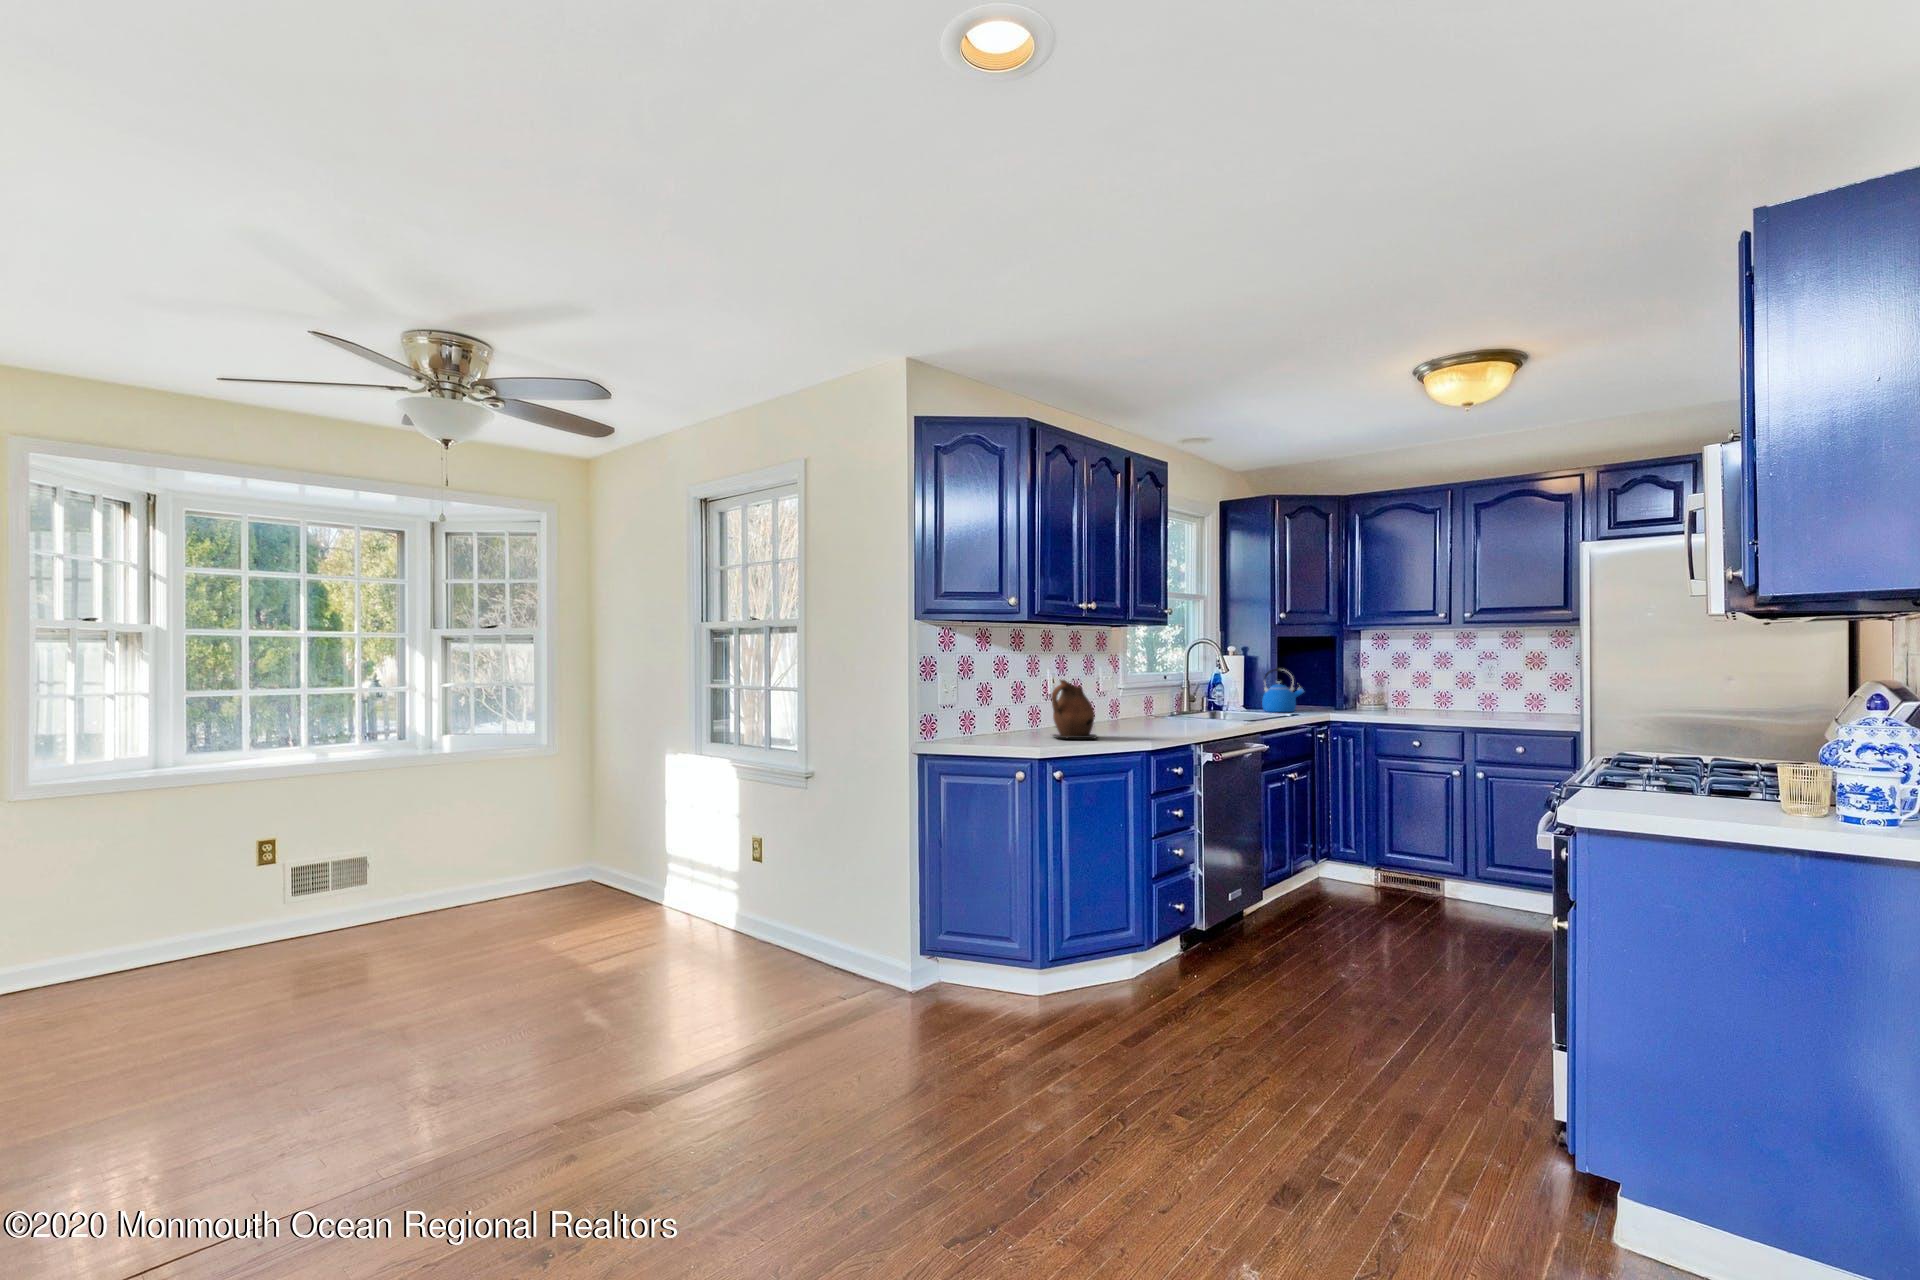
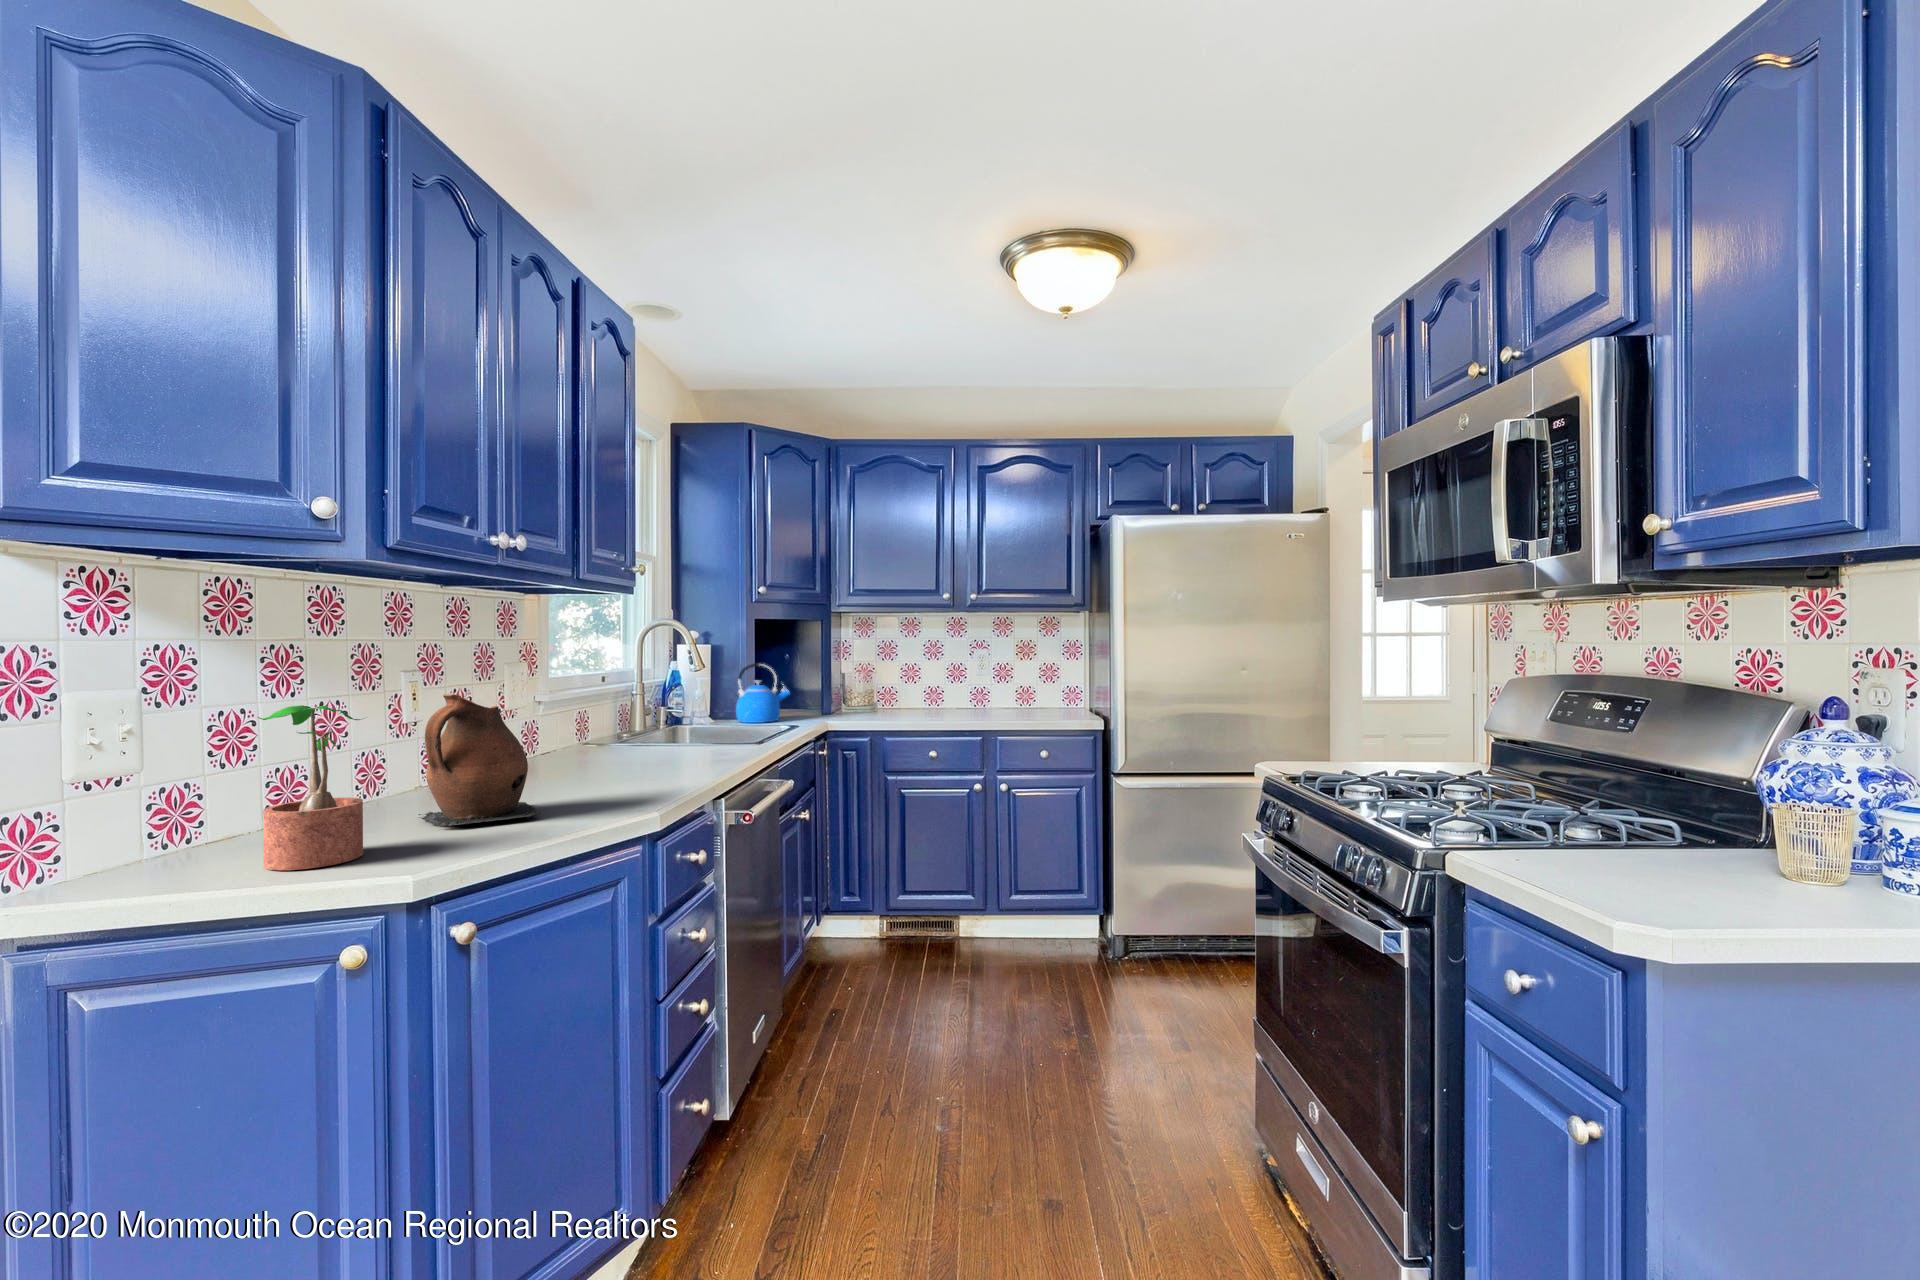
potted plant: none [994,681,1029,745] -> present [258,705,363,870]

